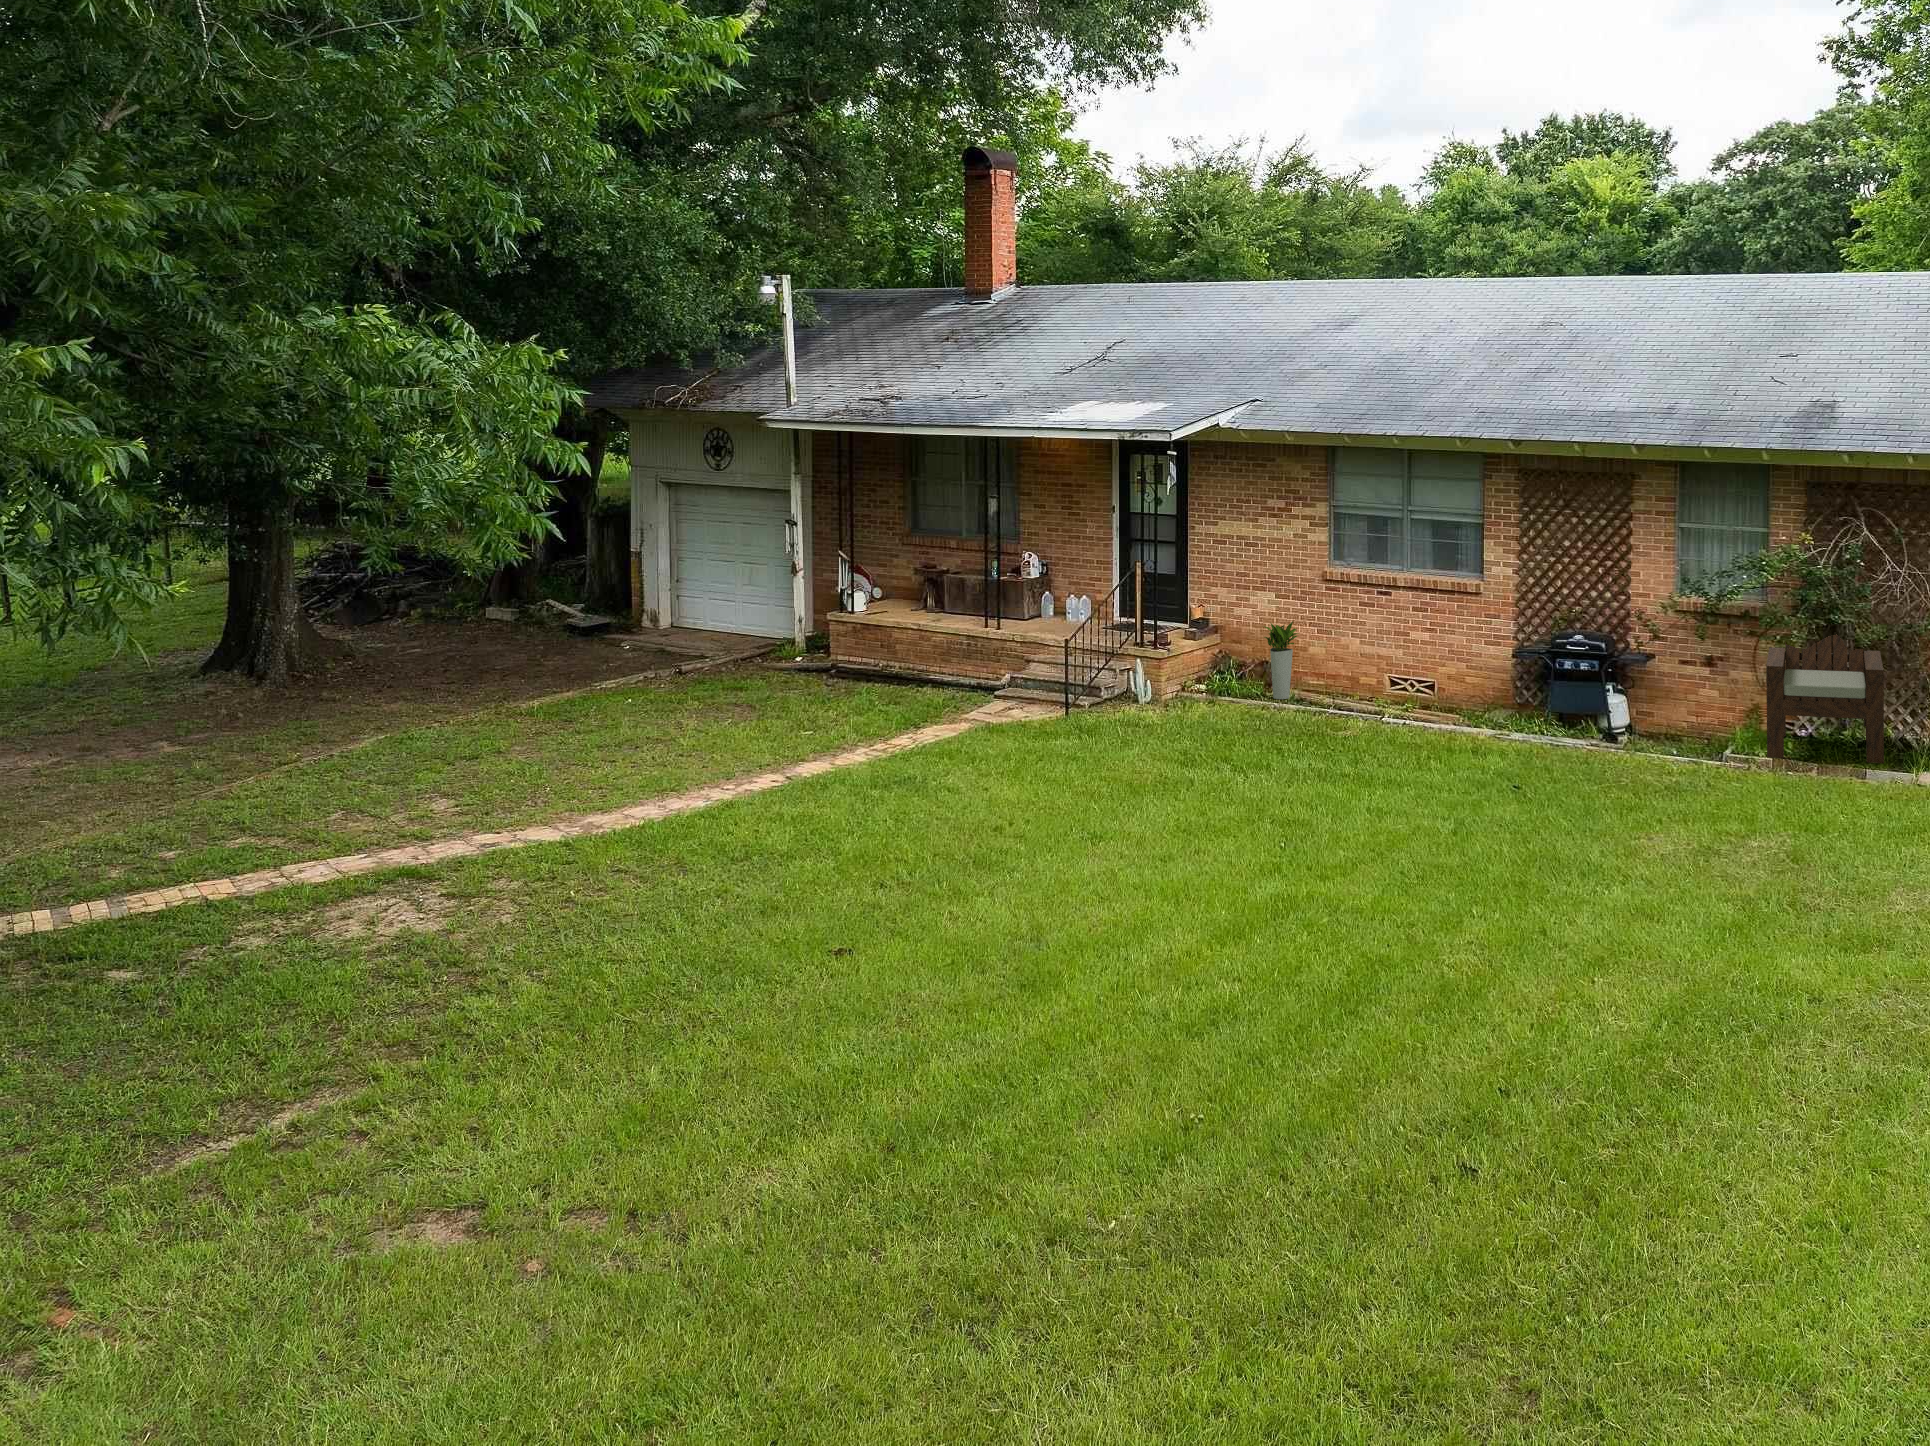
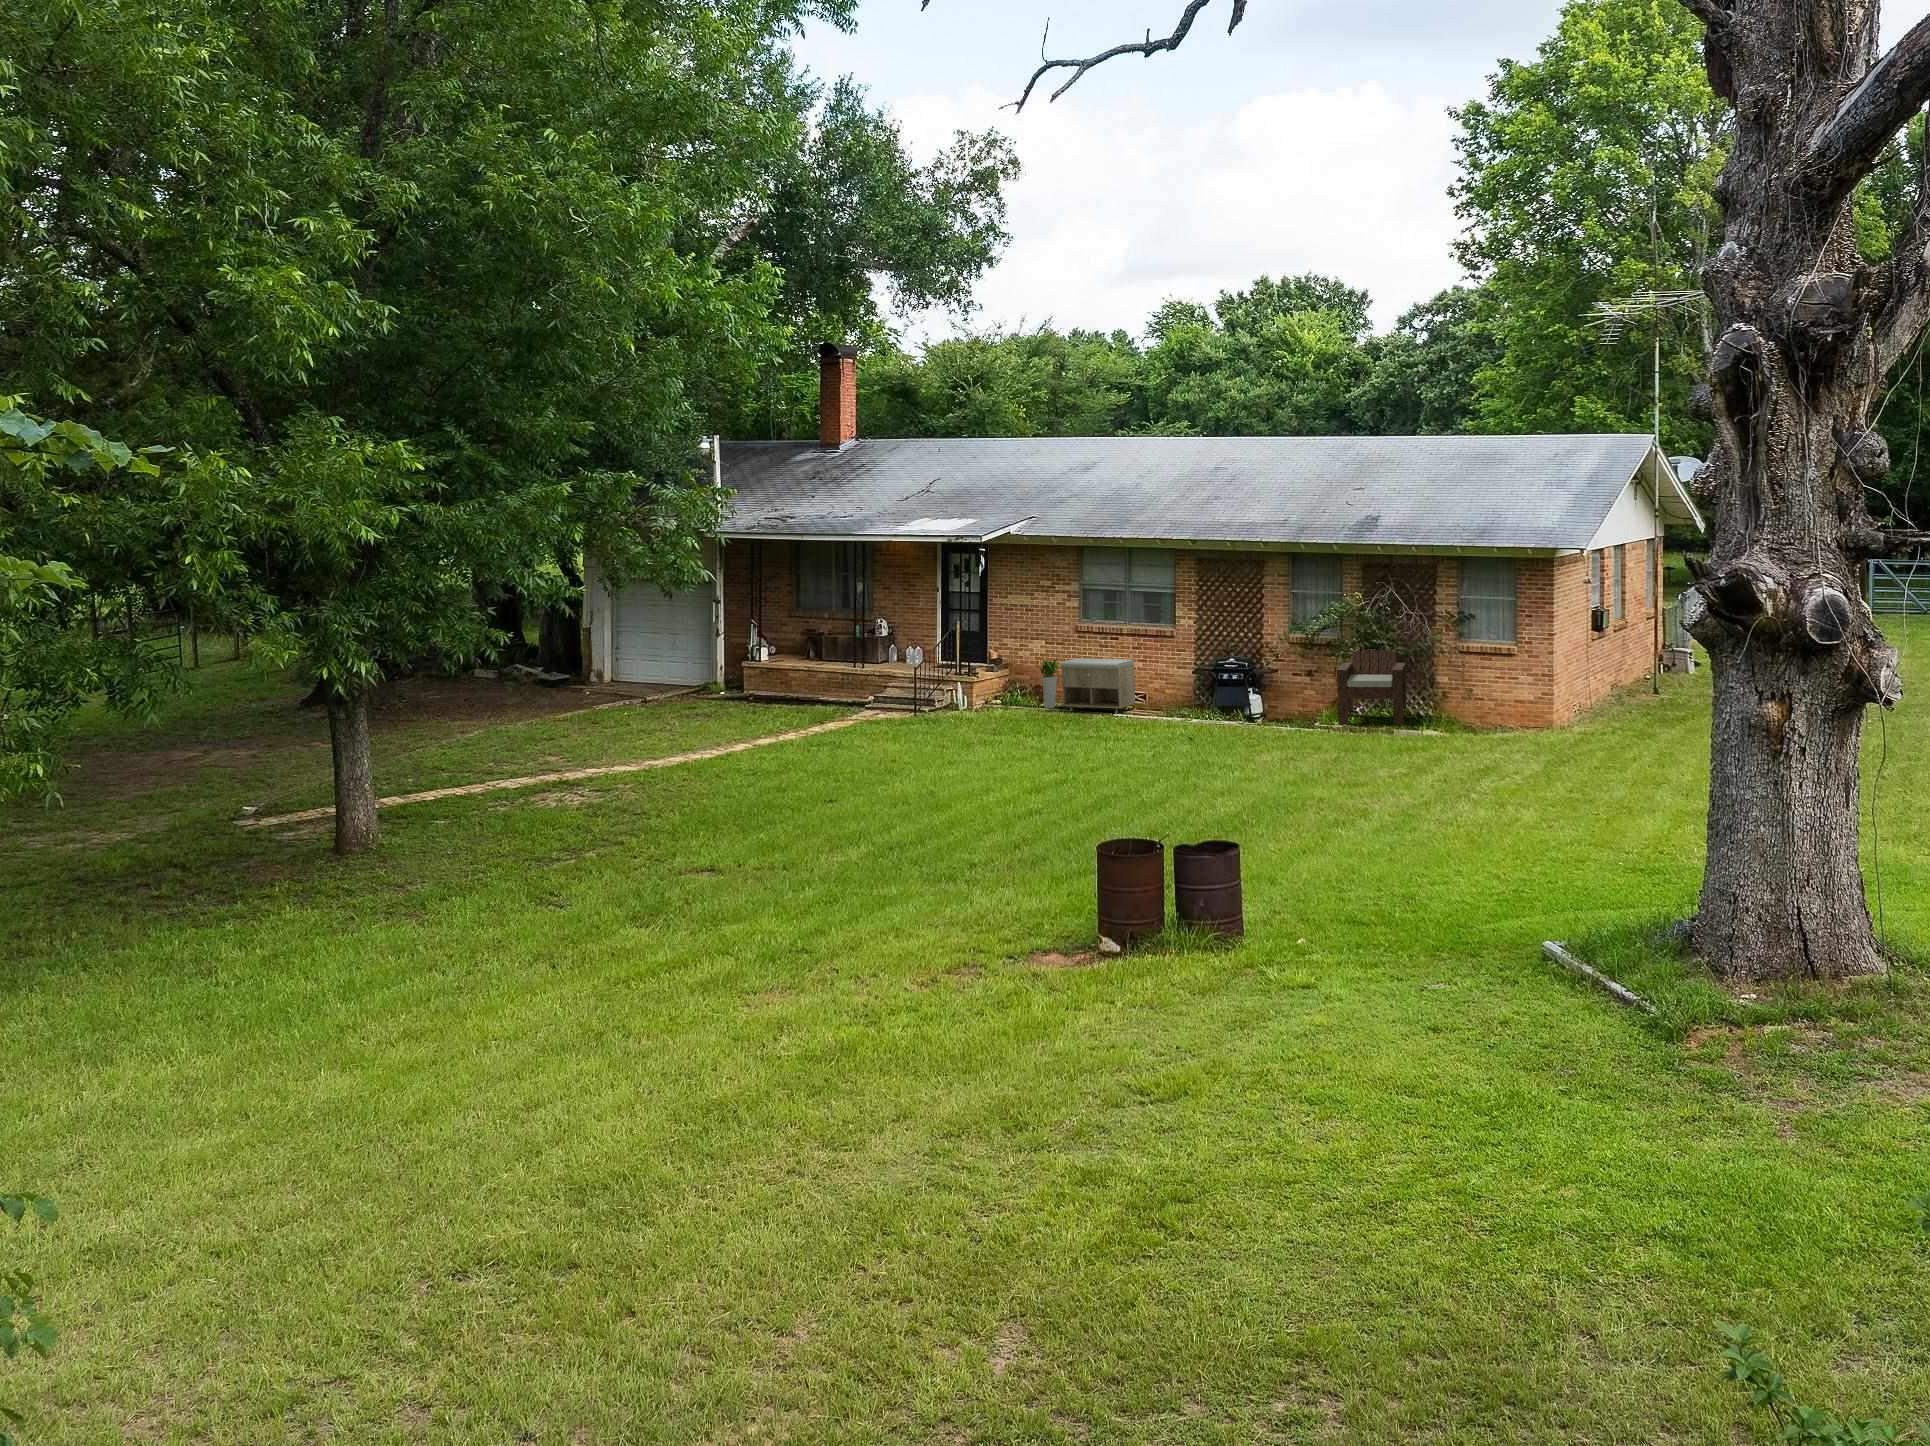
storage bench: none [1297,622,1416,714] -> present [1061,658,1135,713]

